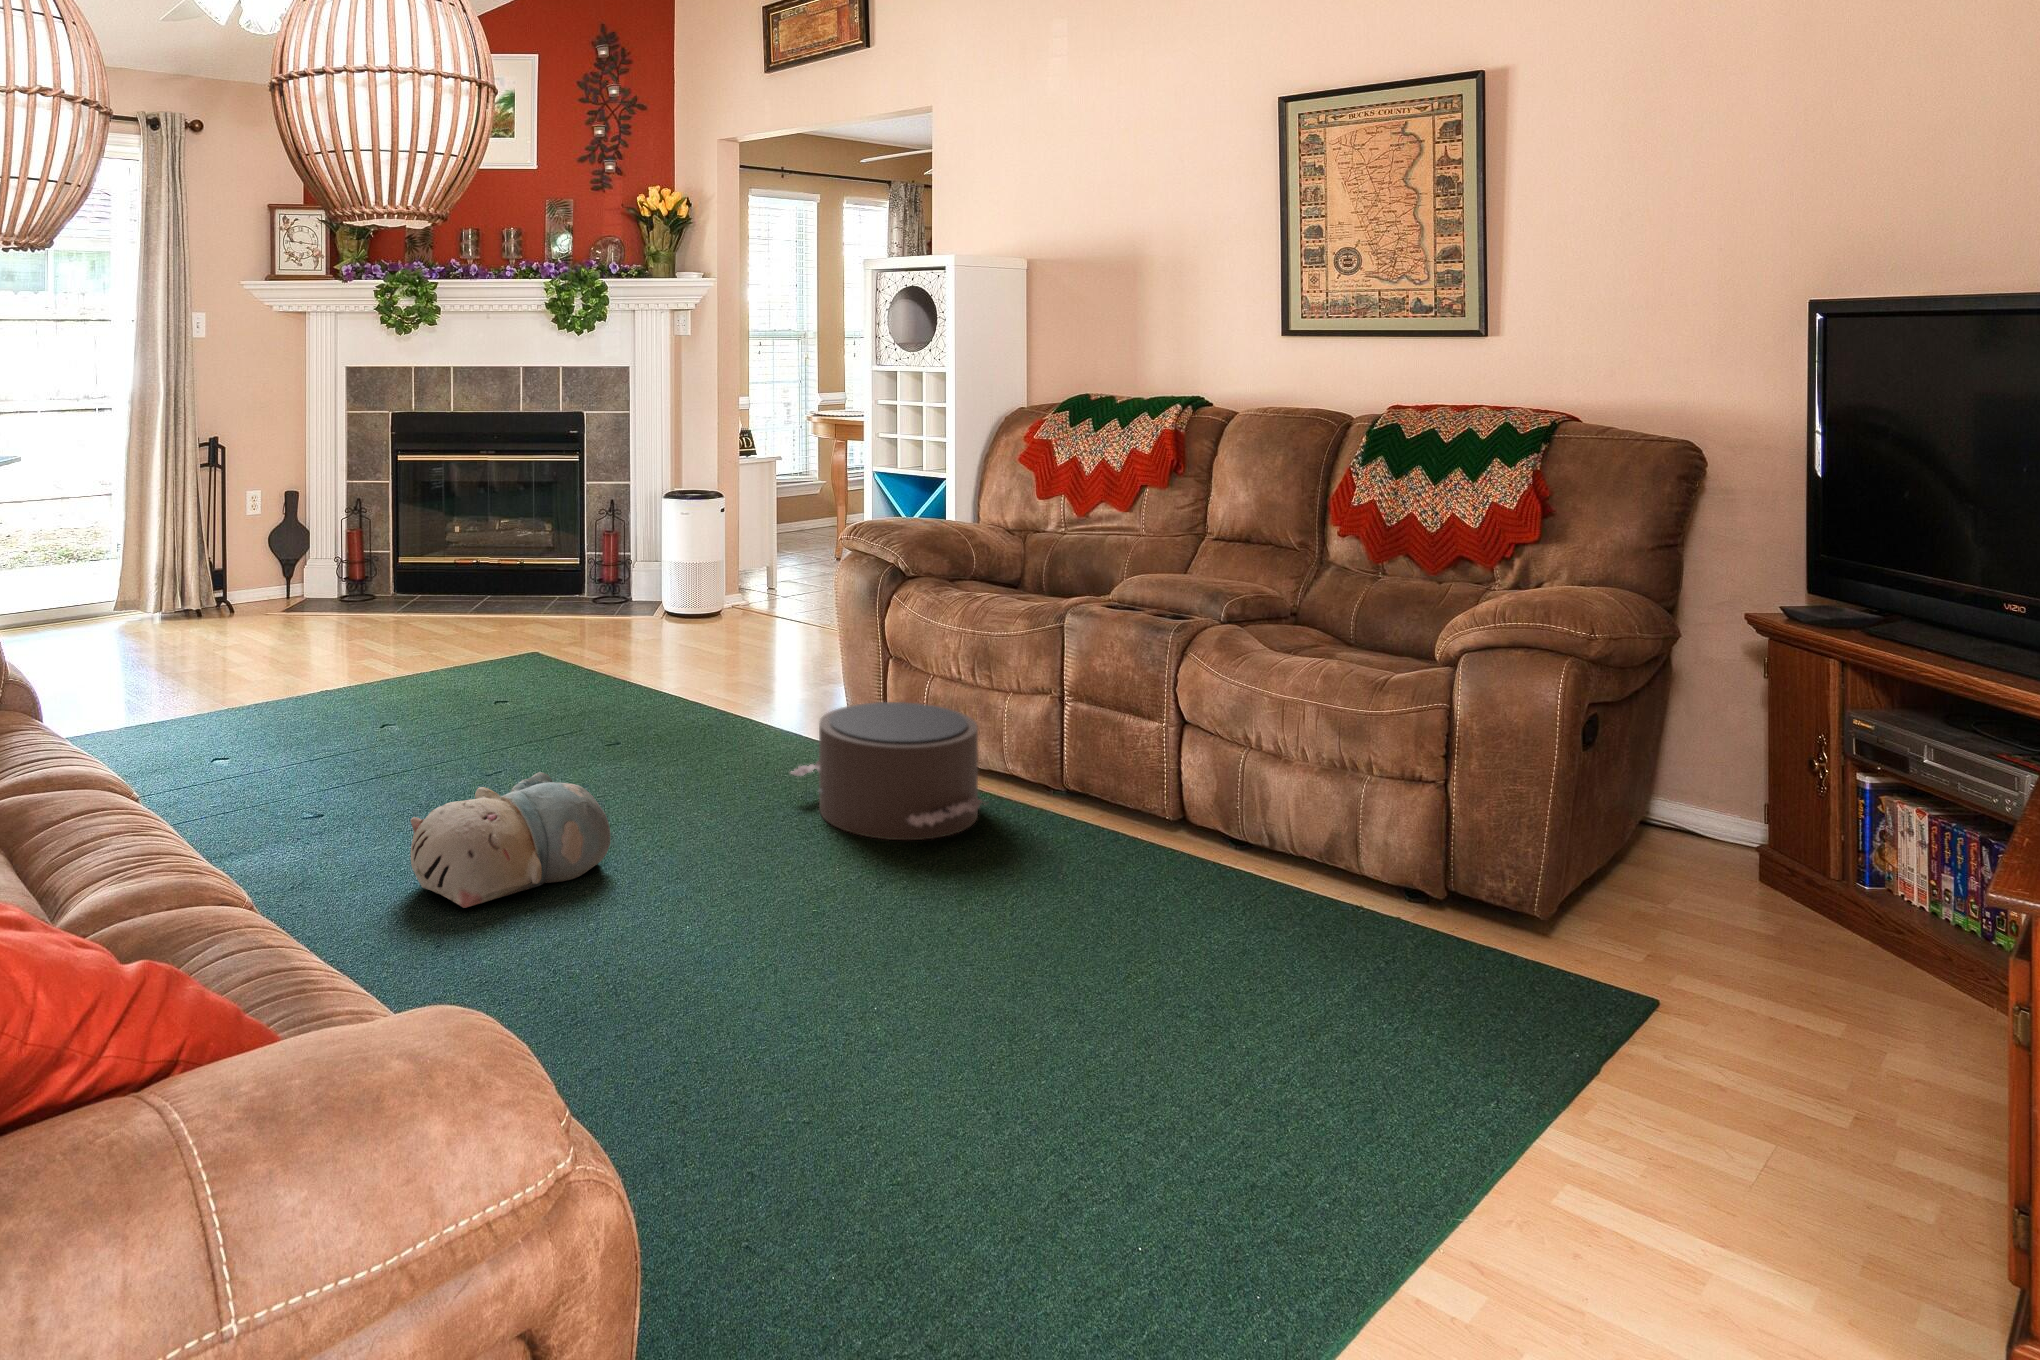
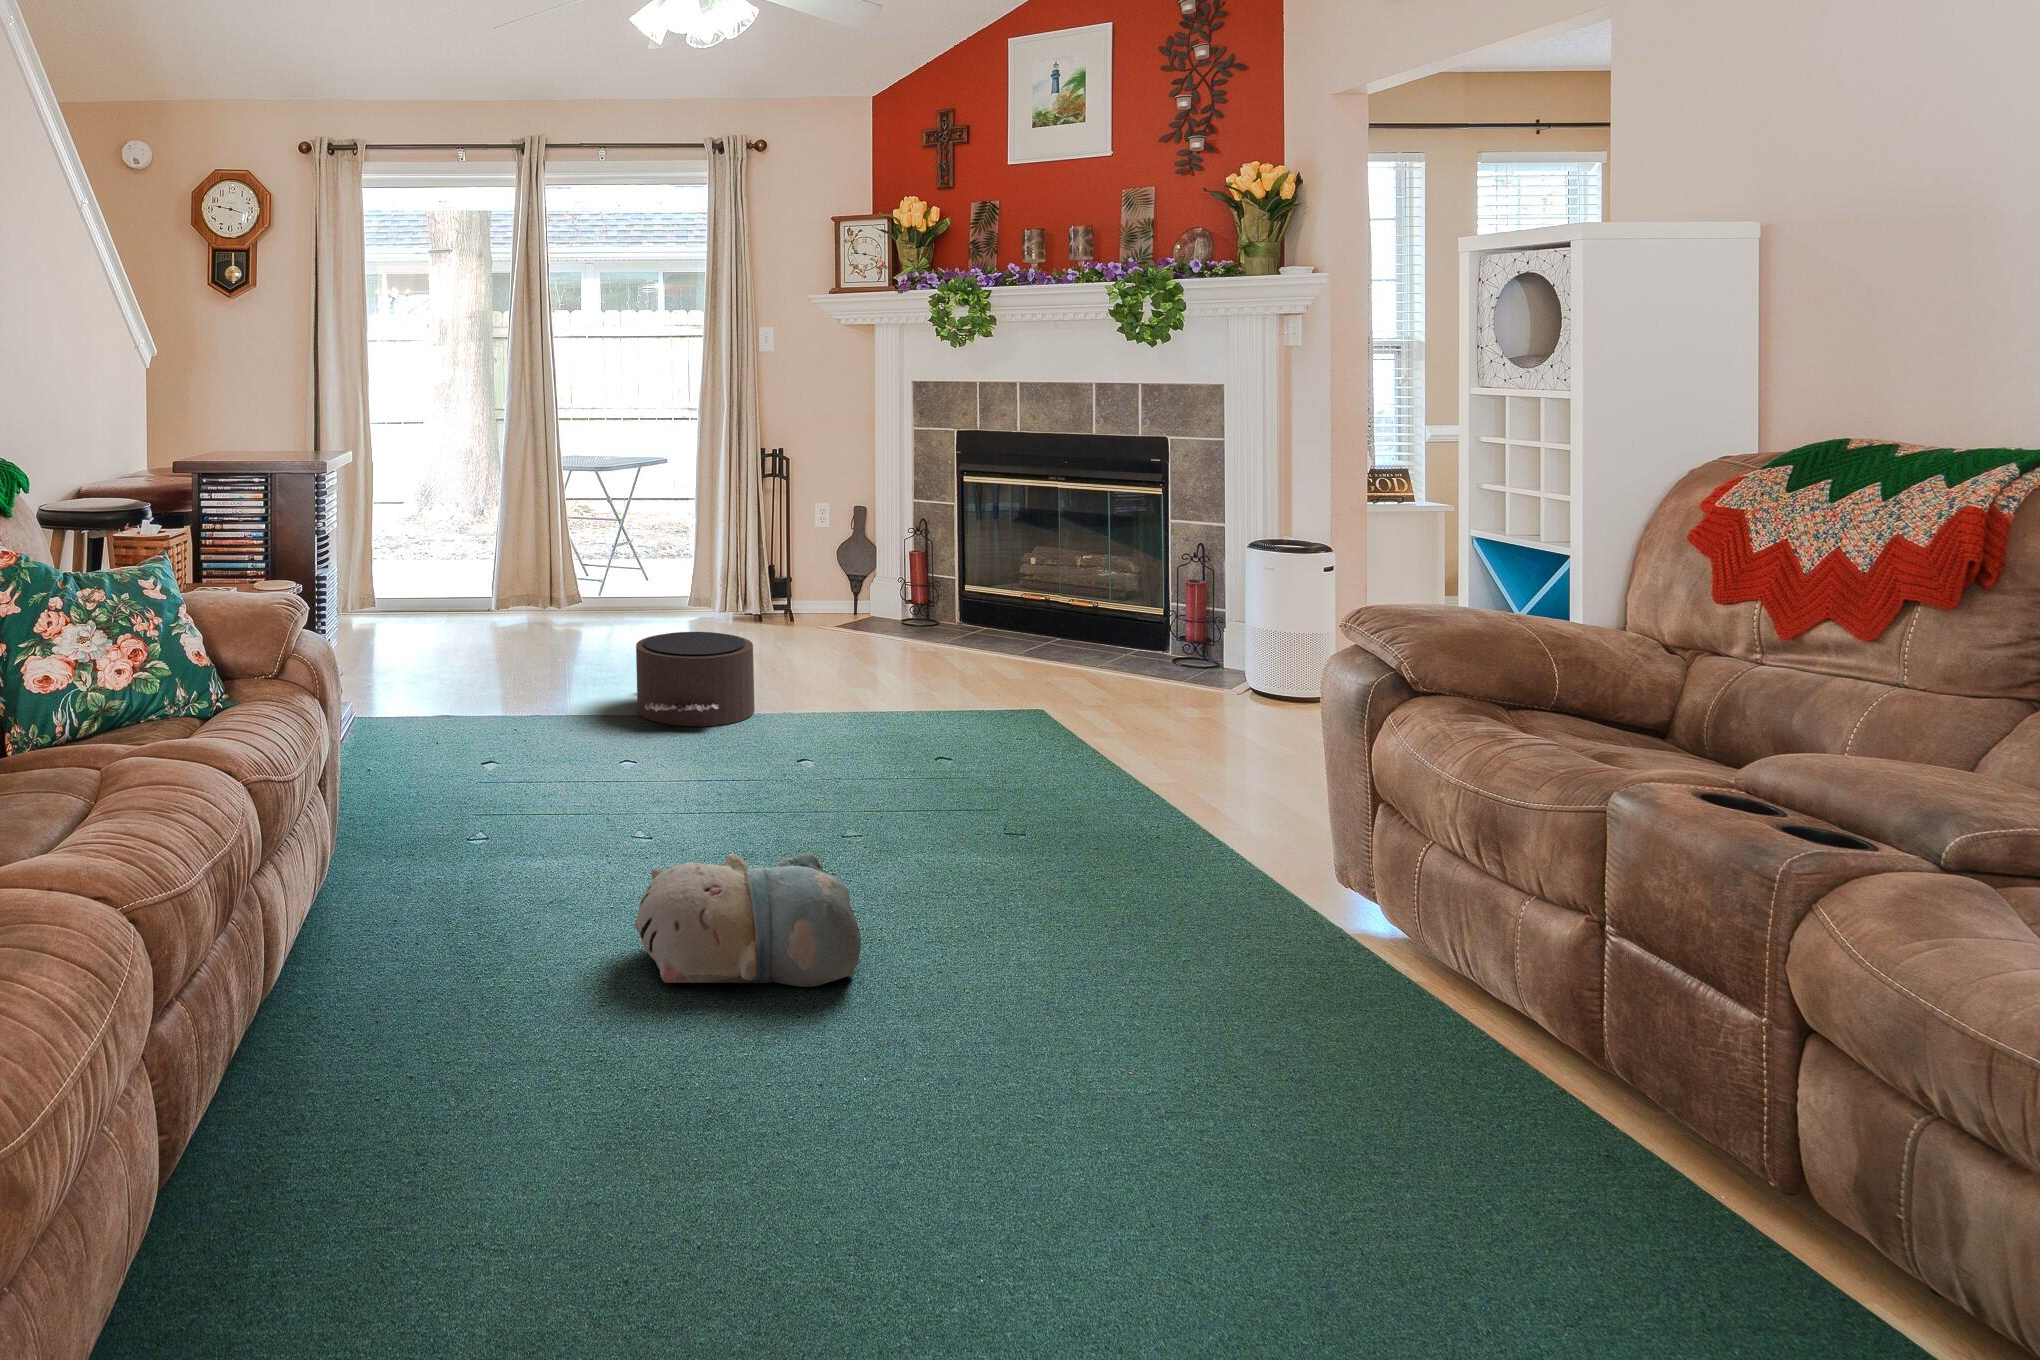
pouf: present [791,702,982,840] -> present [636,632,755,726]

